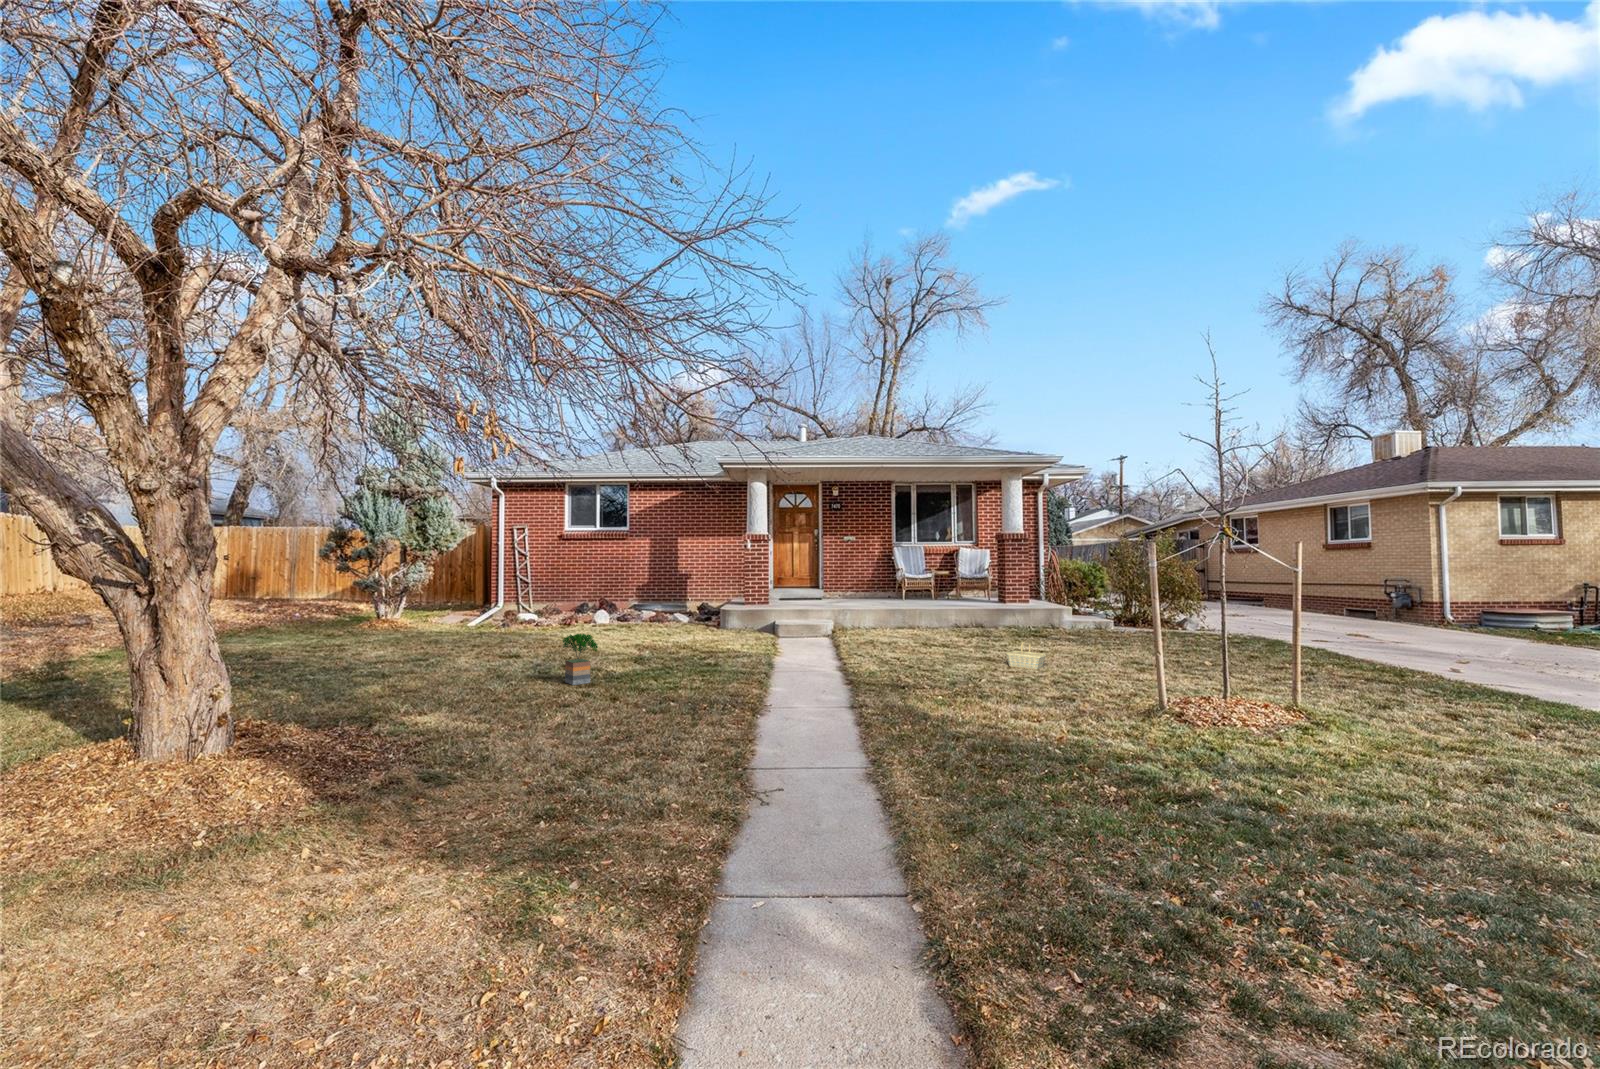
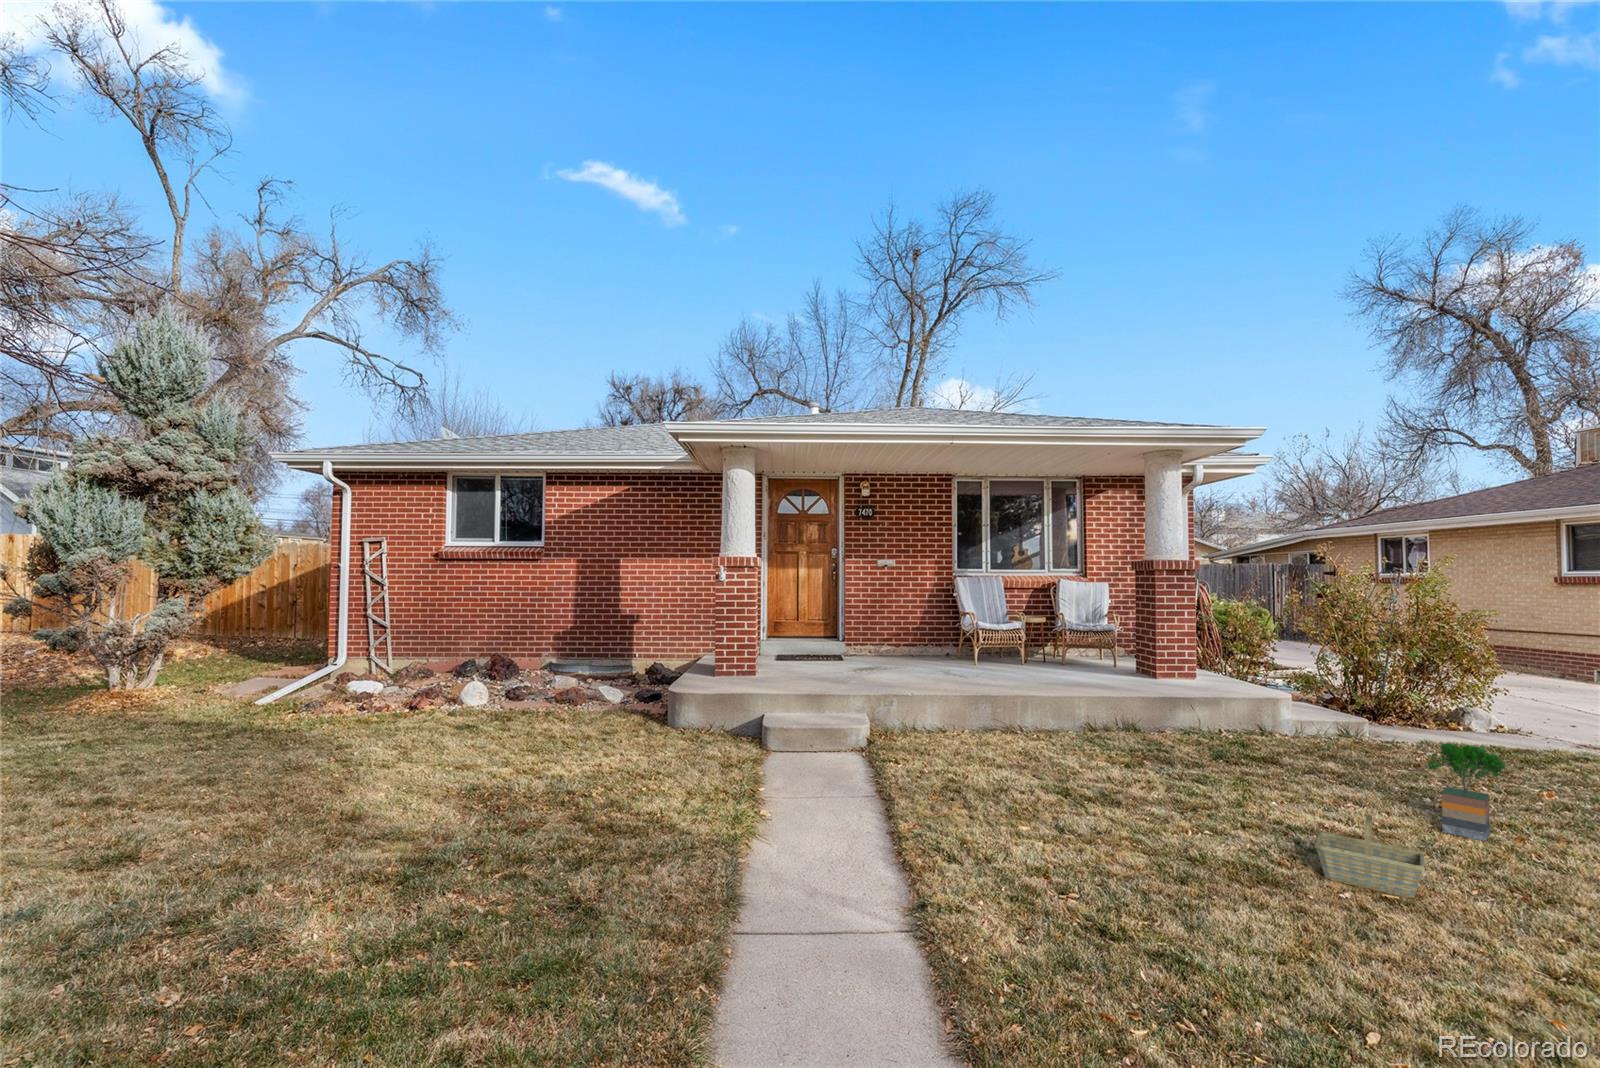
potted tree: present [562,634,598,685] -> present [1428,743,1507,841]

